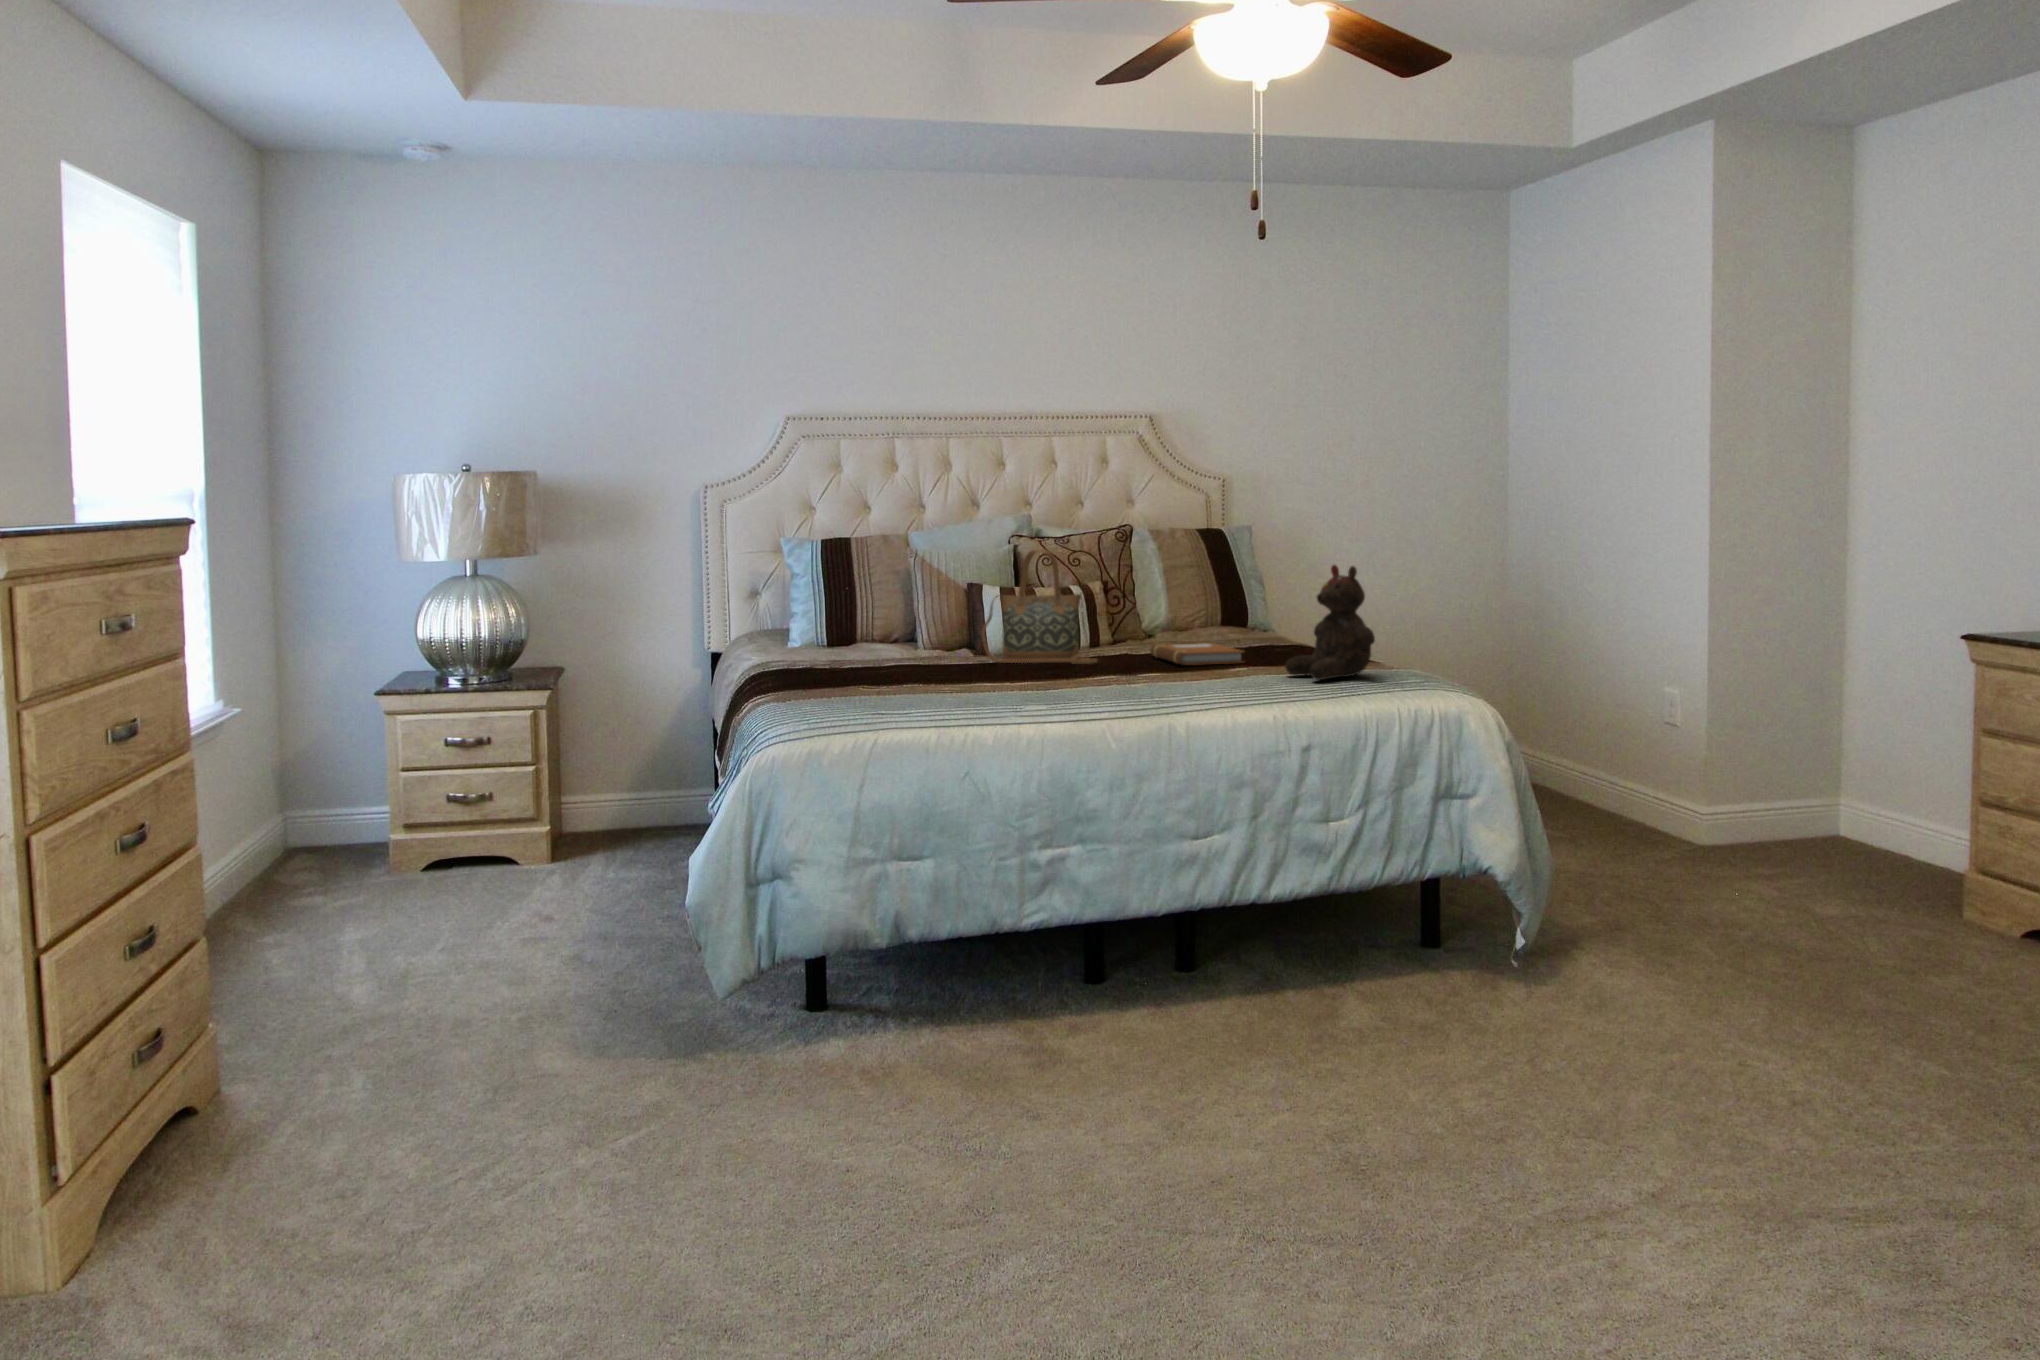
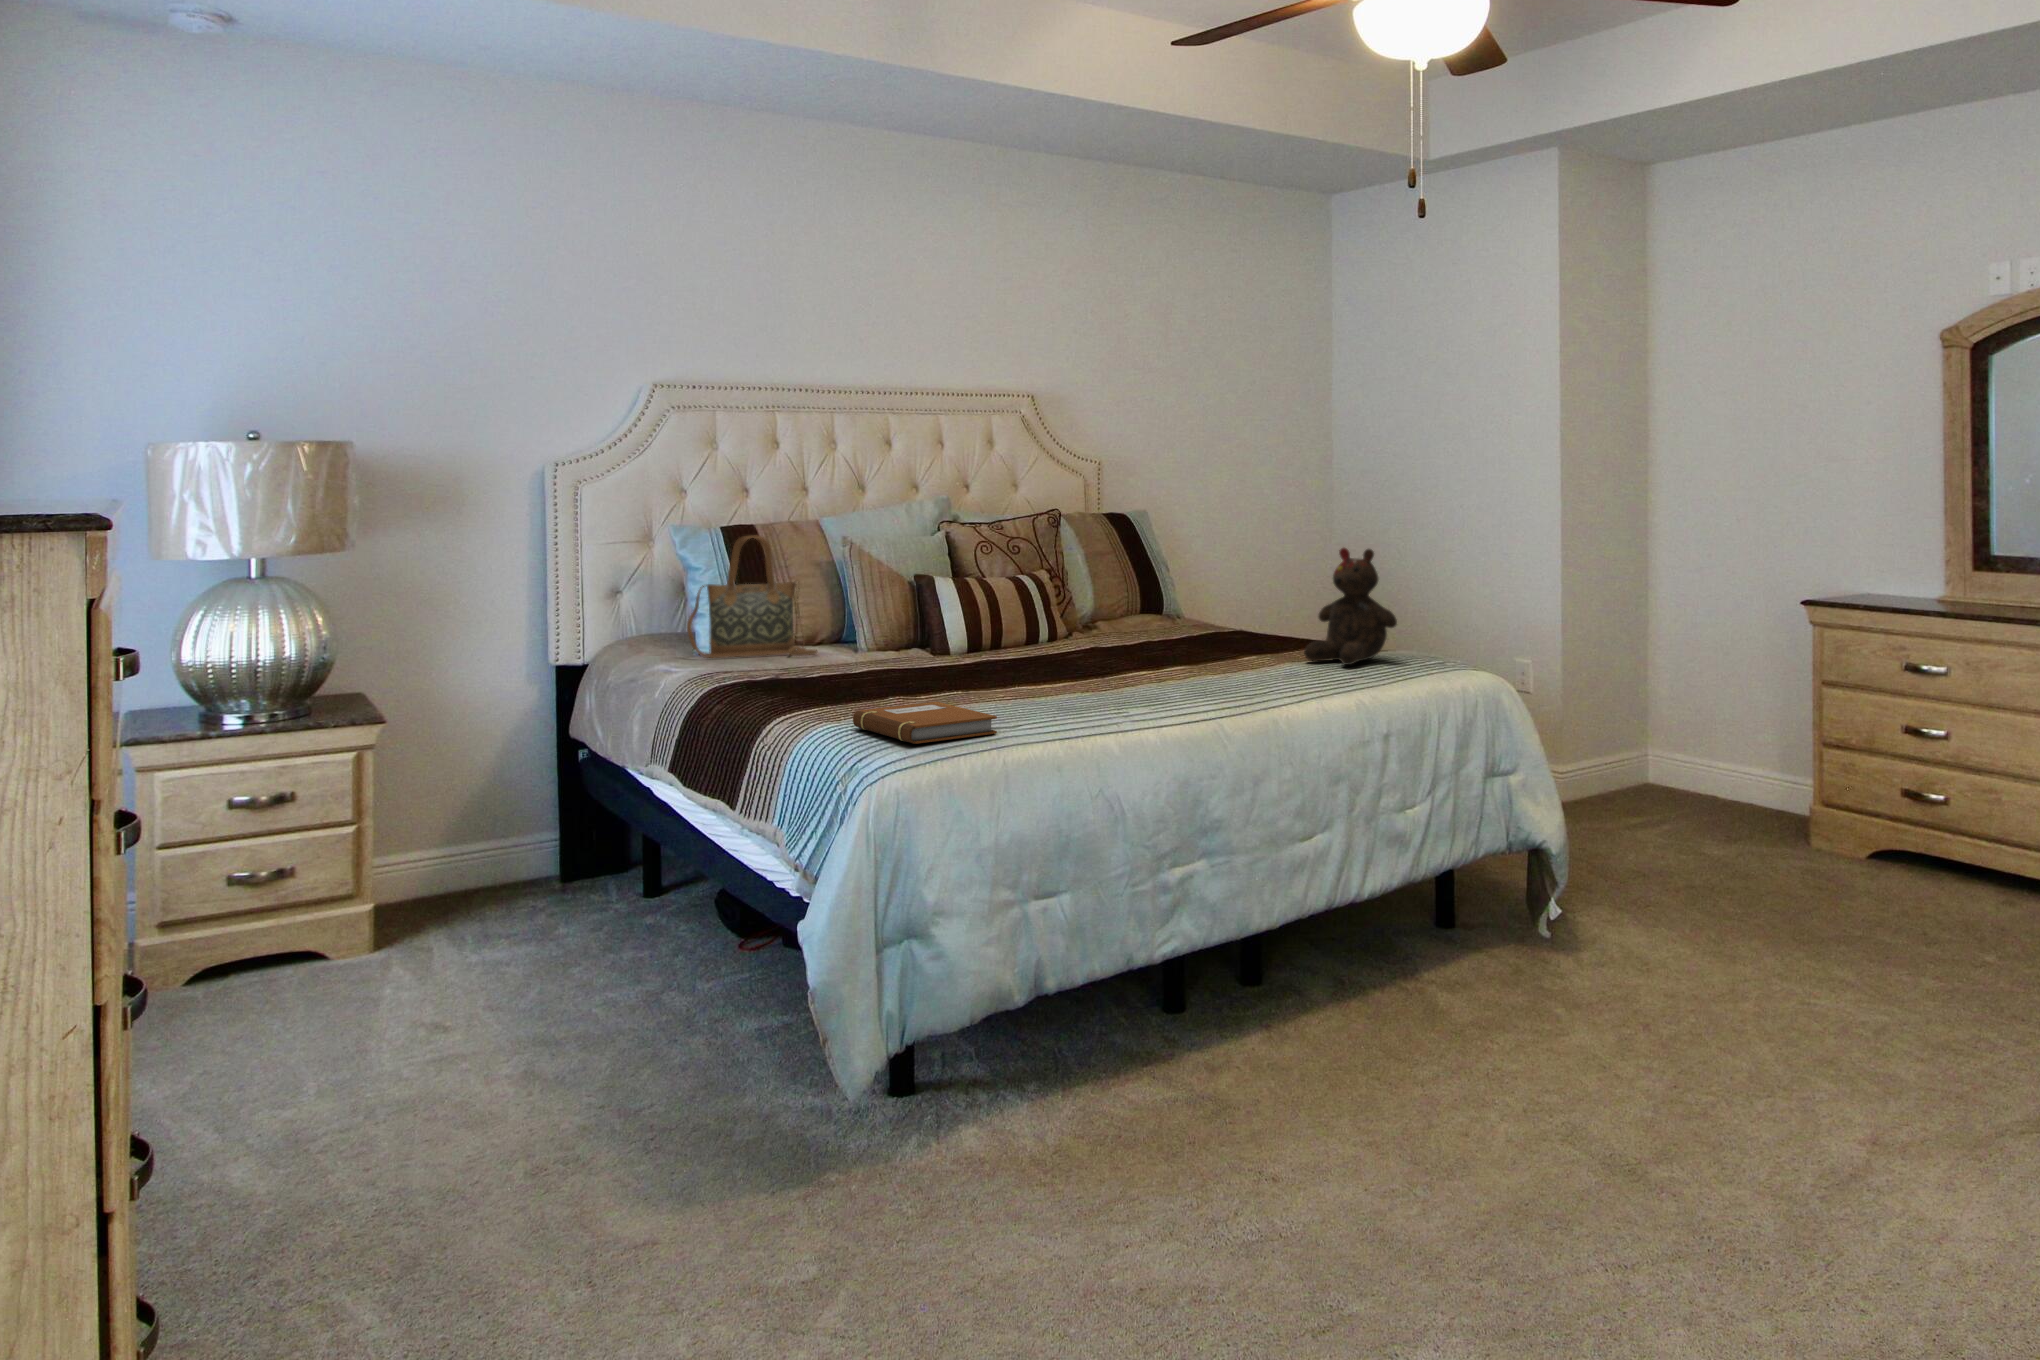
handbag: present [982,550,1097,664] -> present [687,536,817,658]
notebook: present [1150,643,1244,665] -> present [853,702,997,744]

